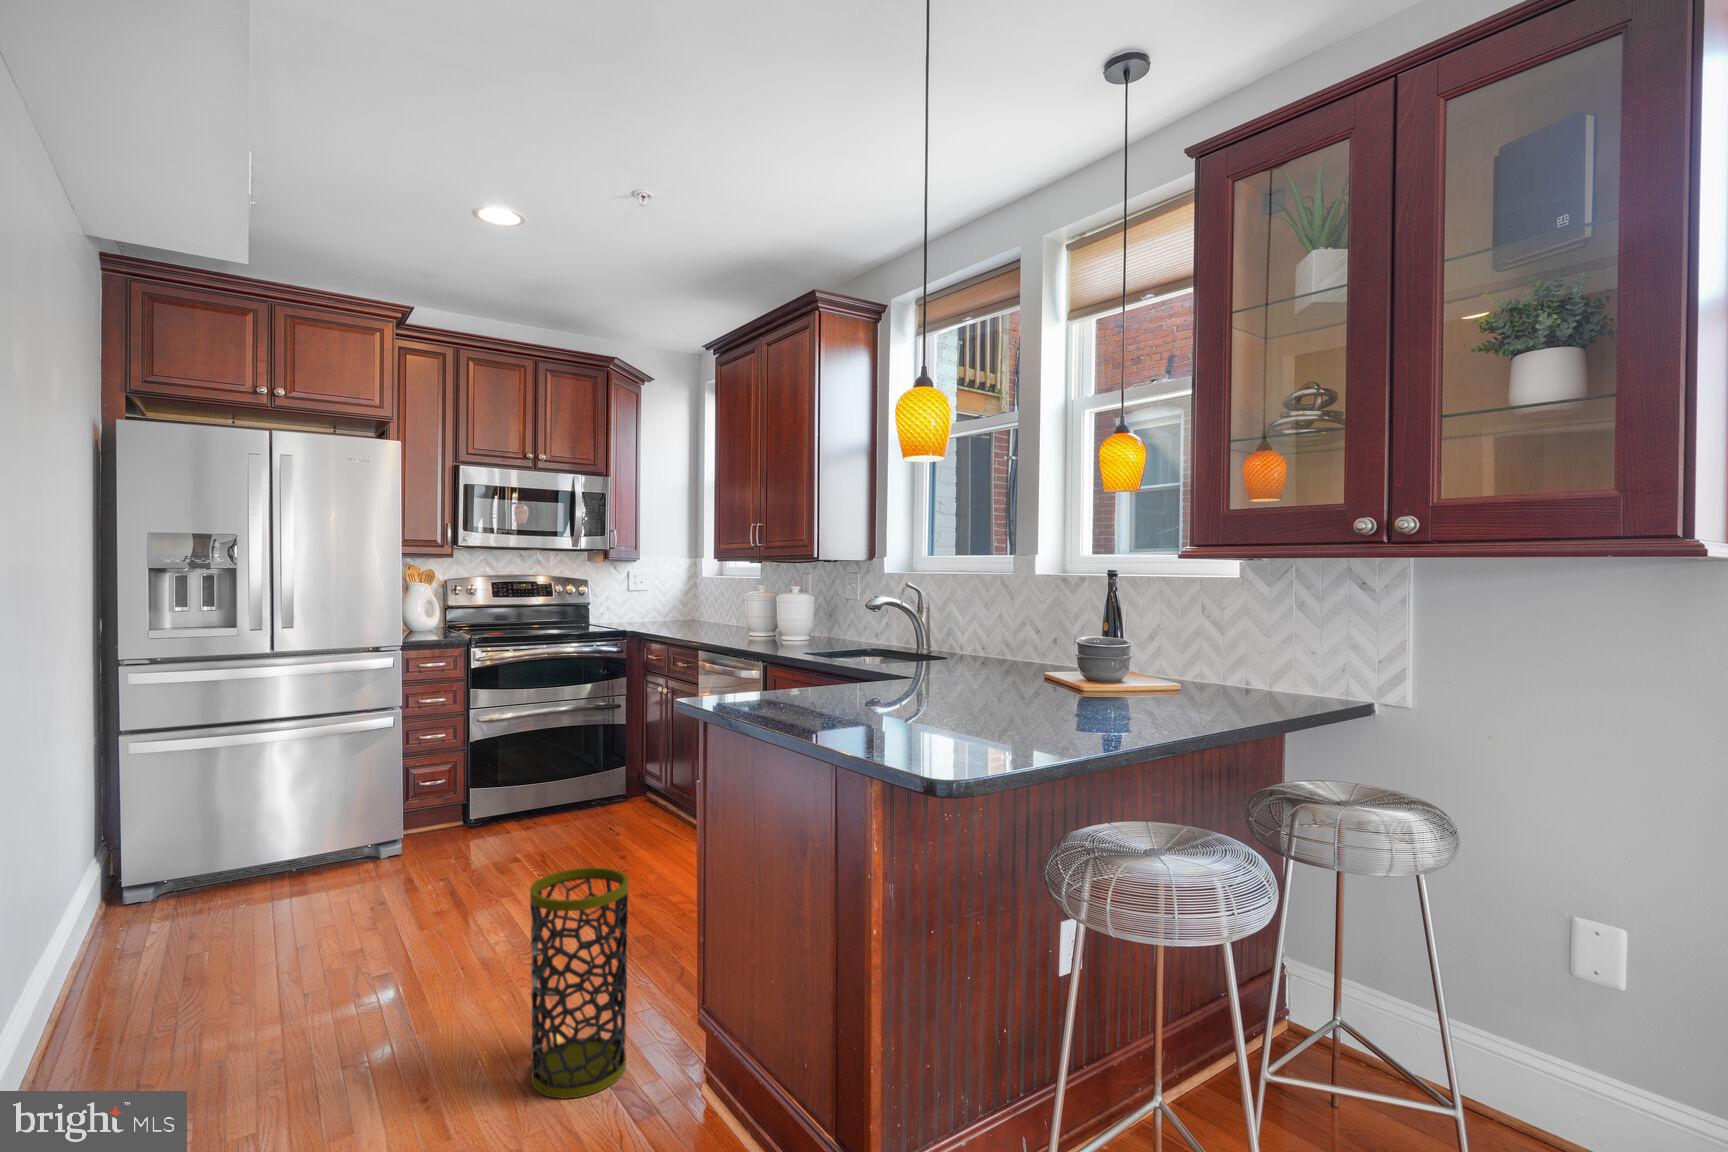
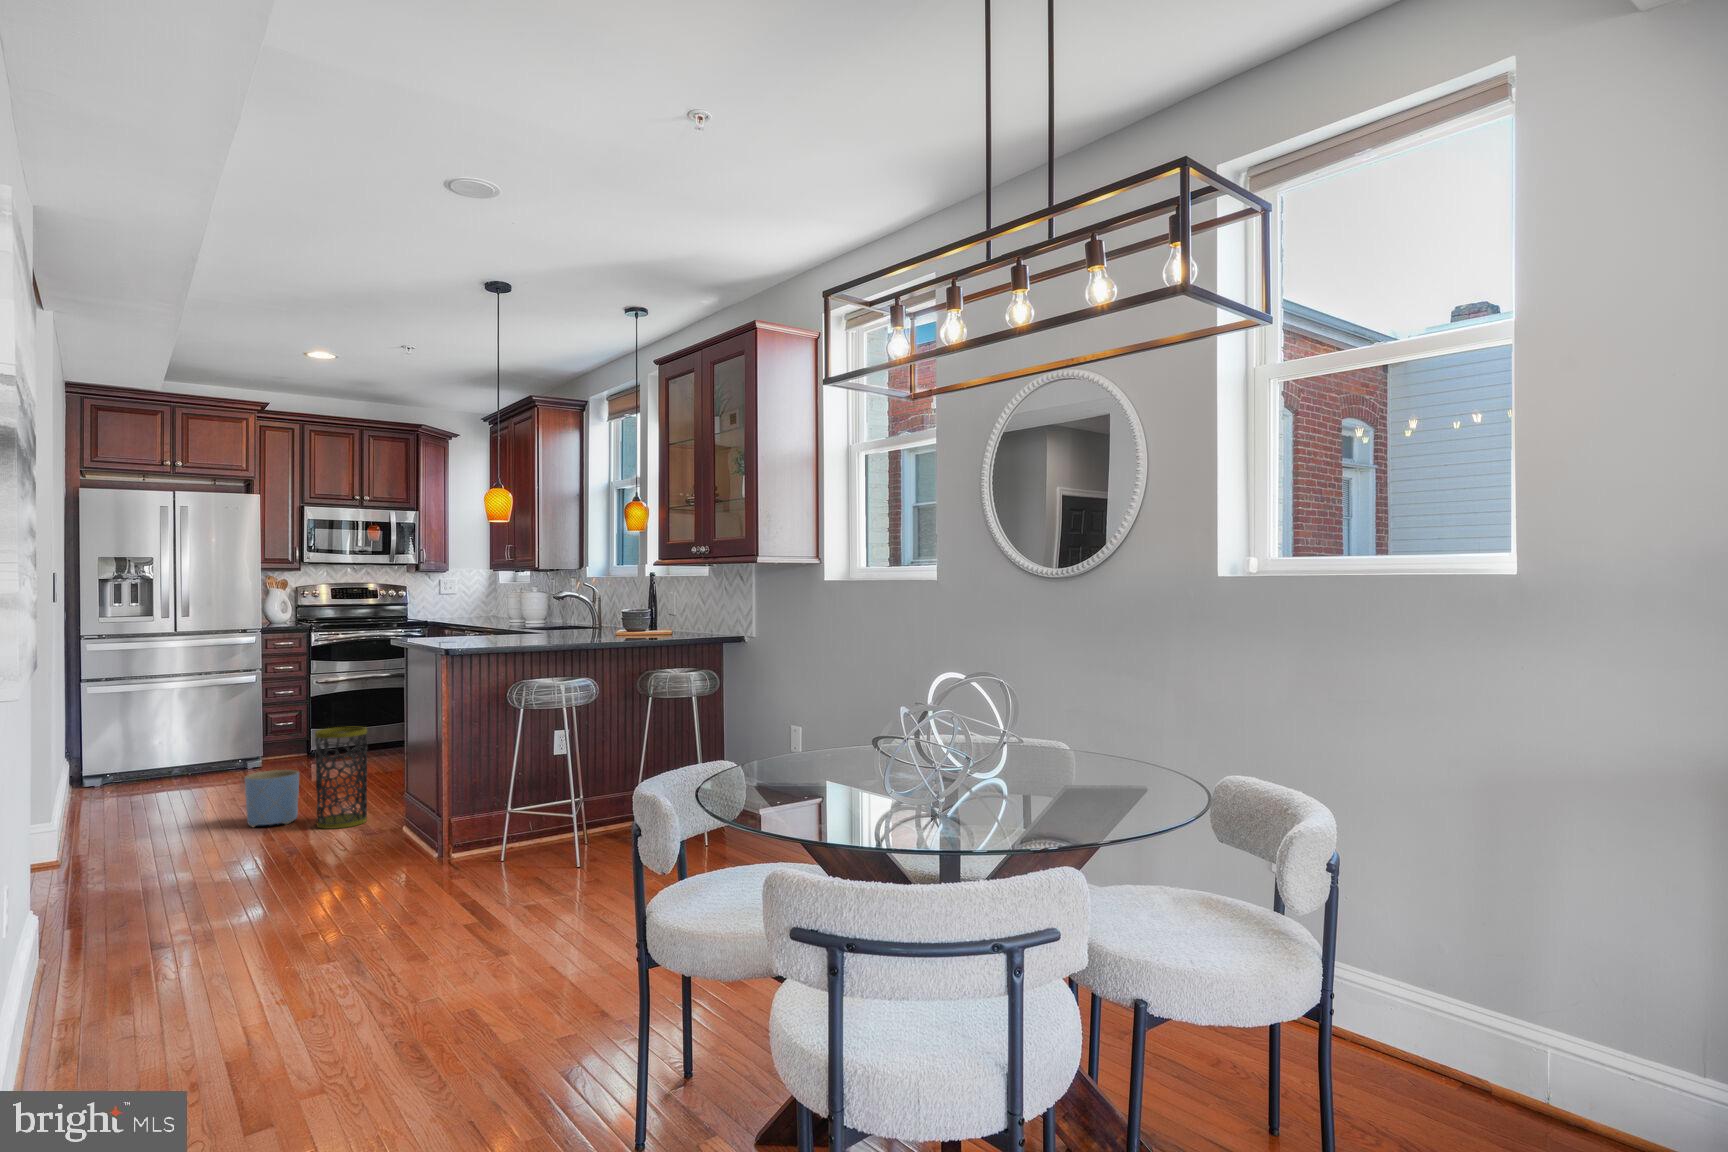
planter: none [388,945,492,1084] -> present [245,770,299,827]

